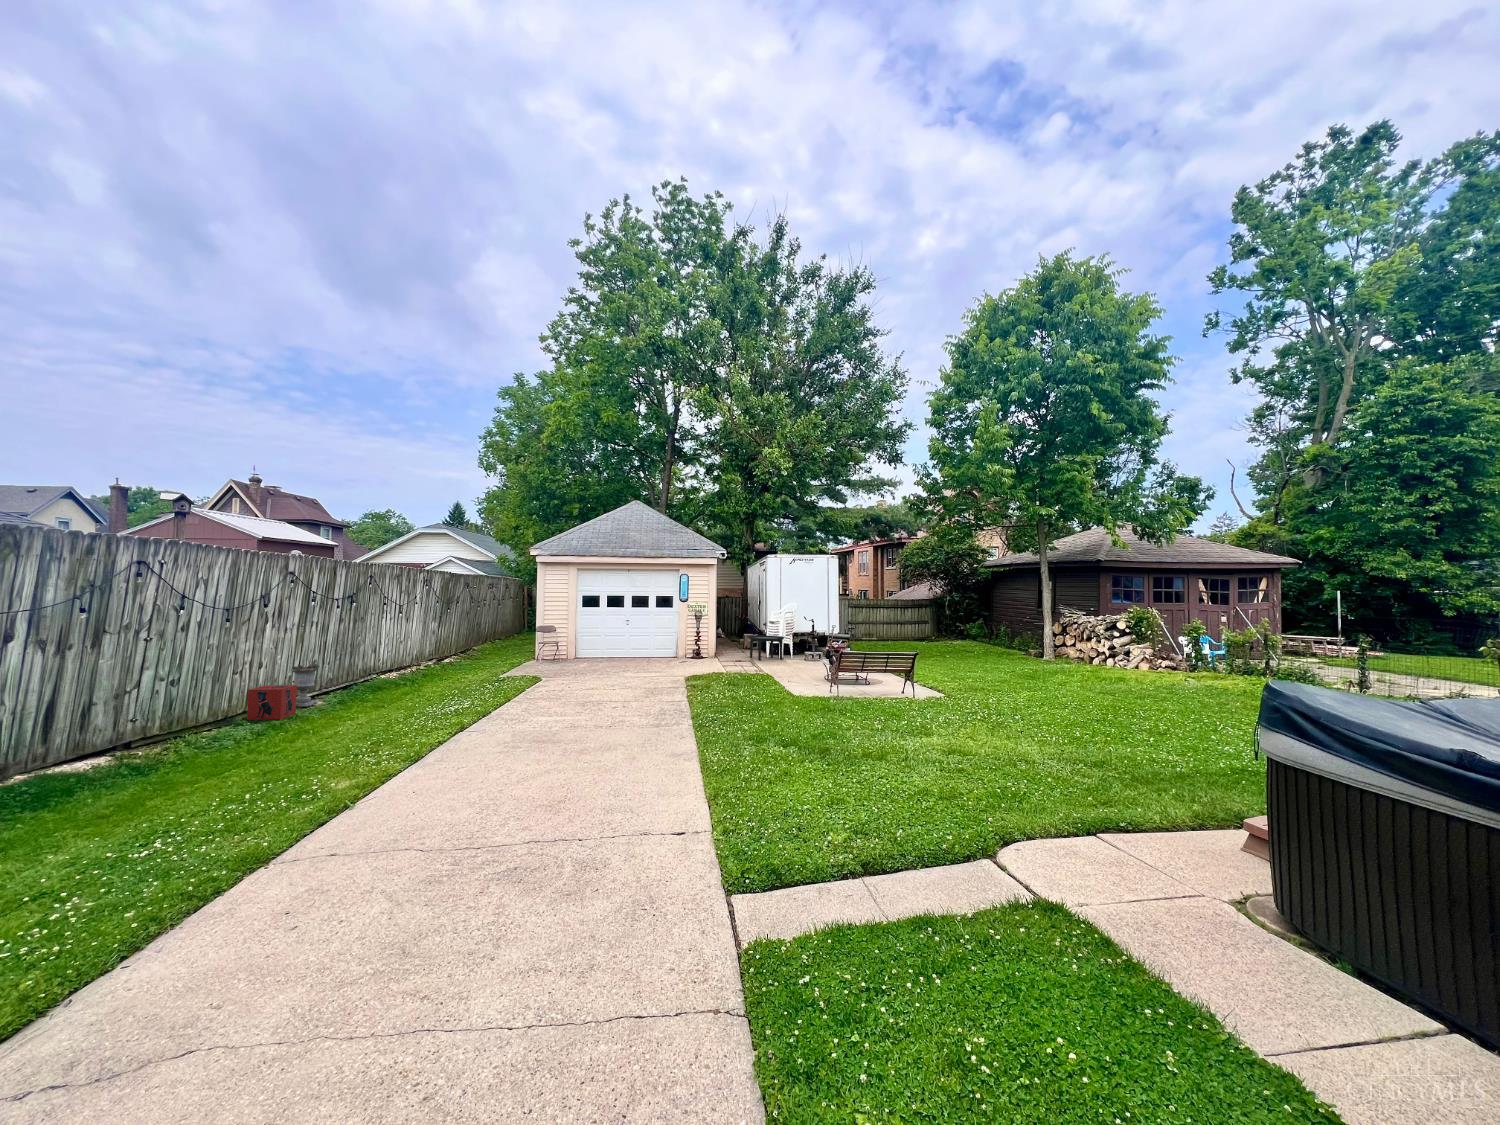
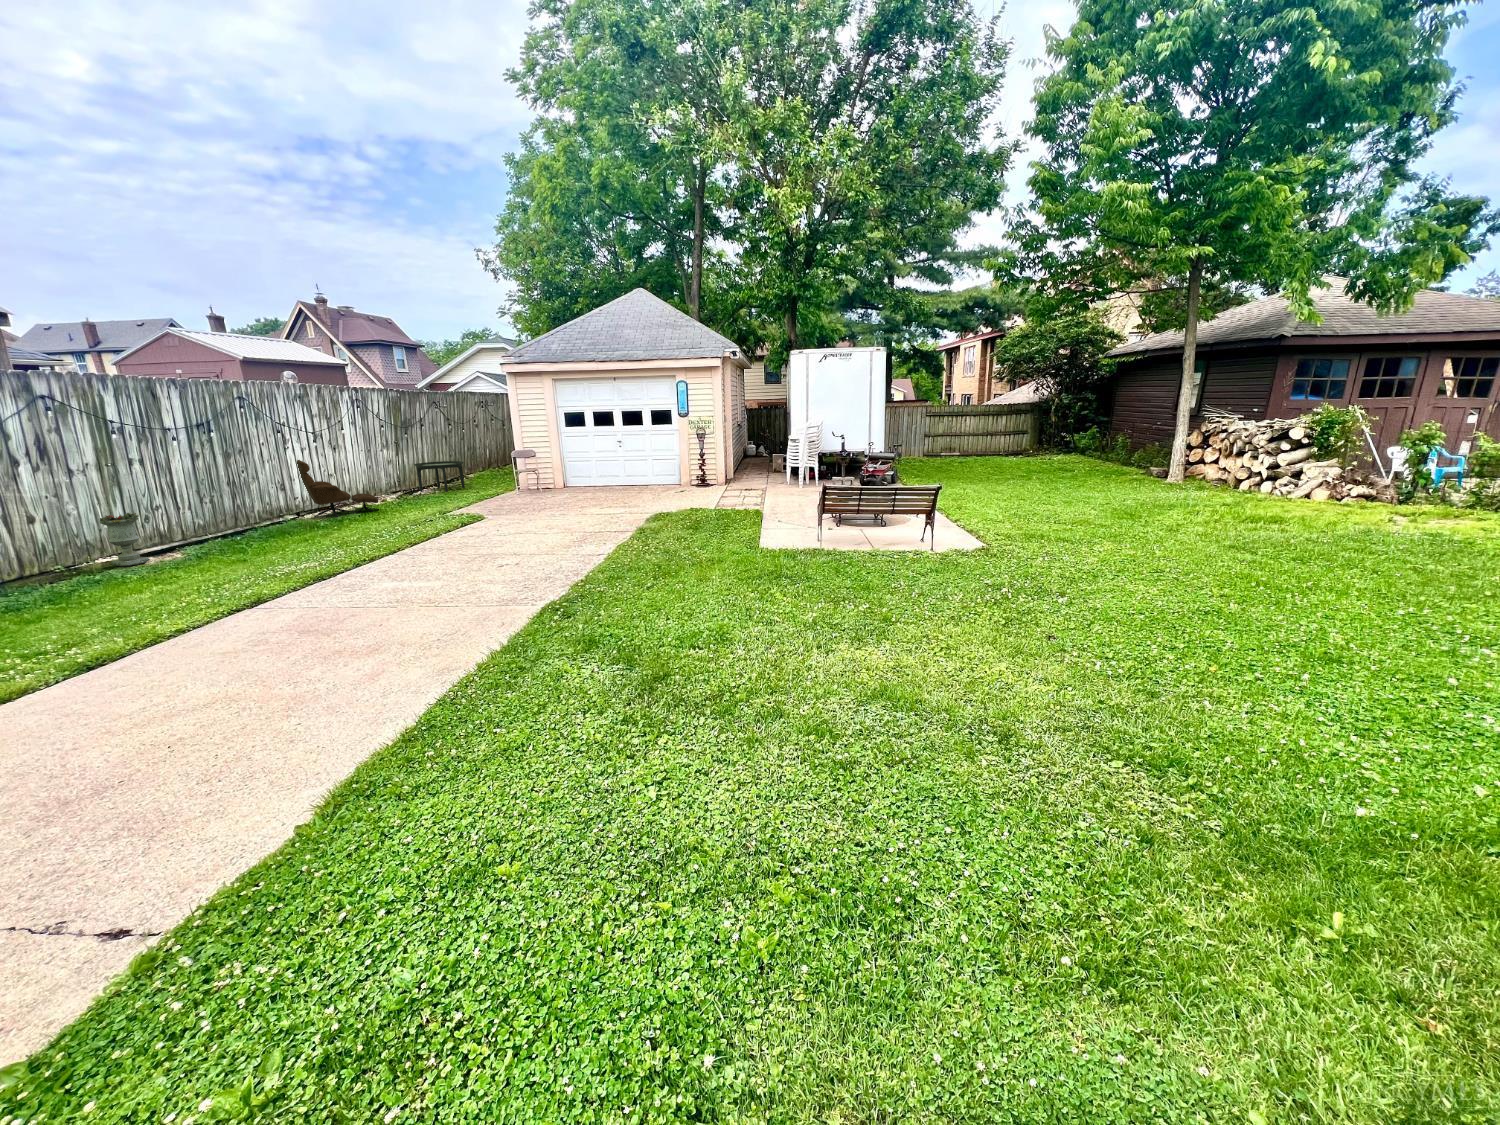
lounge chair: none [383,628,443,677] -> present [297,460,379,518]
round table: present [748,635,785,660] -> present [414,461,465,492]
storage box: present [247,685,297,720] -> none [12,543,98,588]

